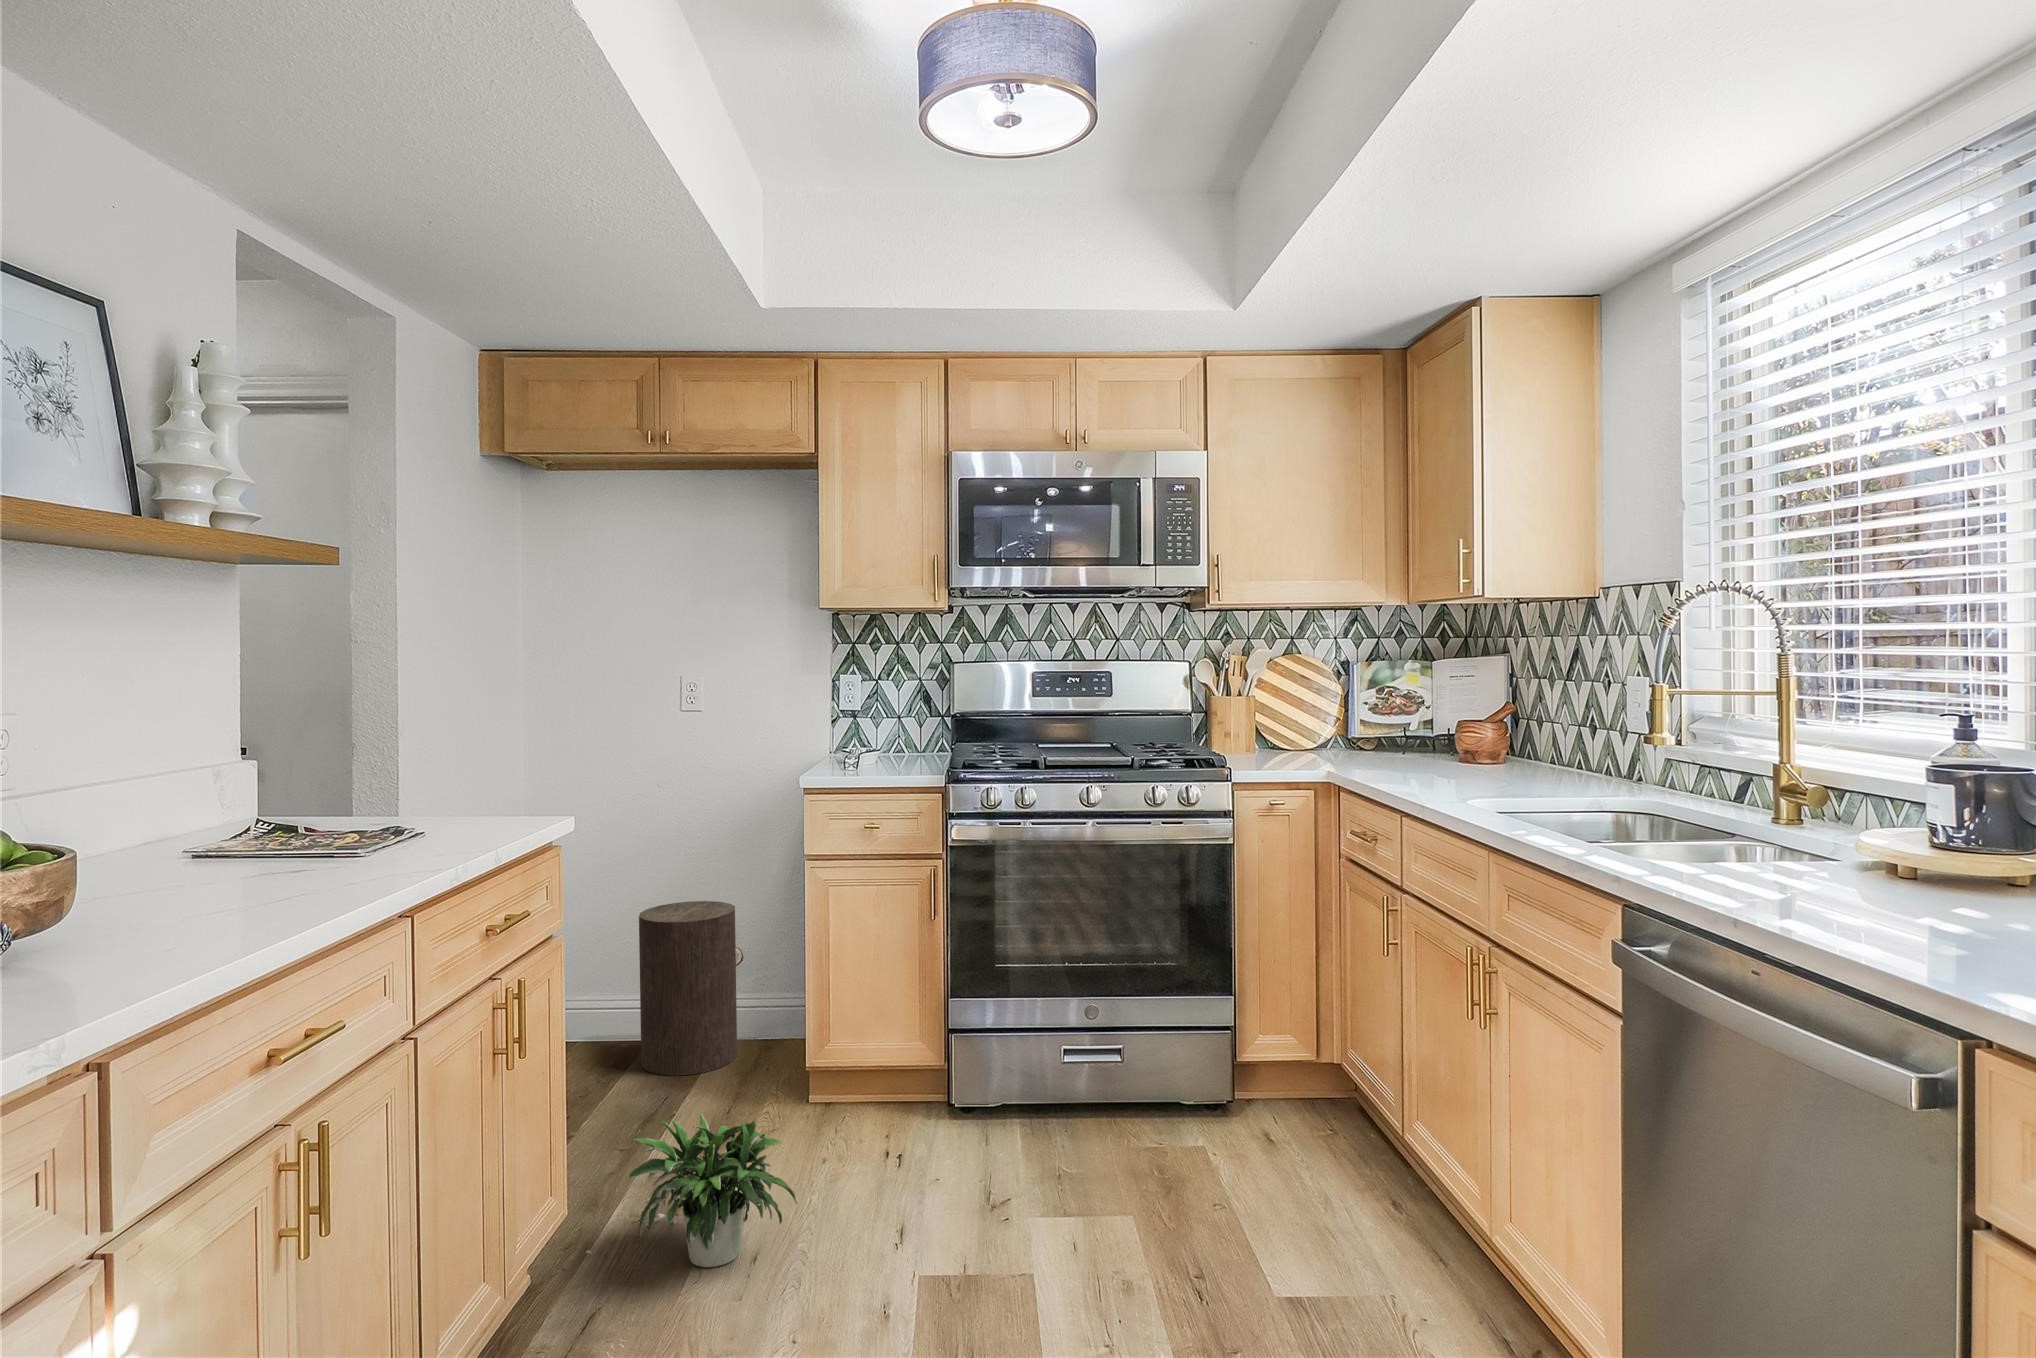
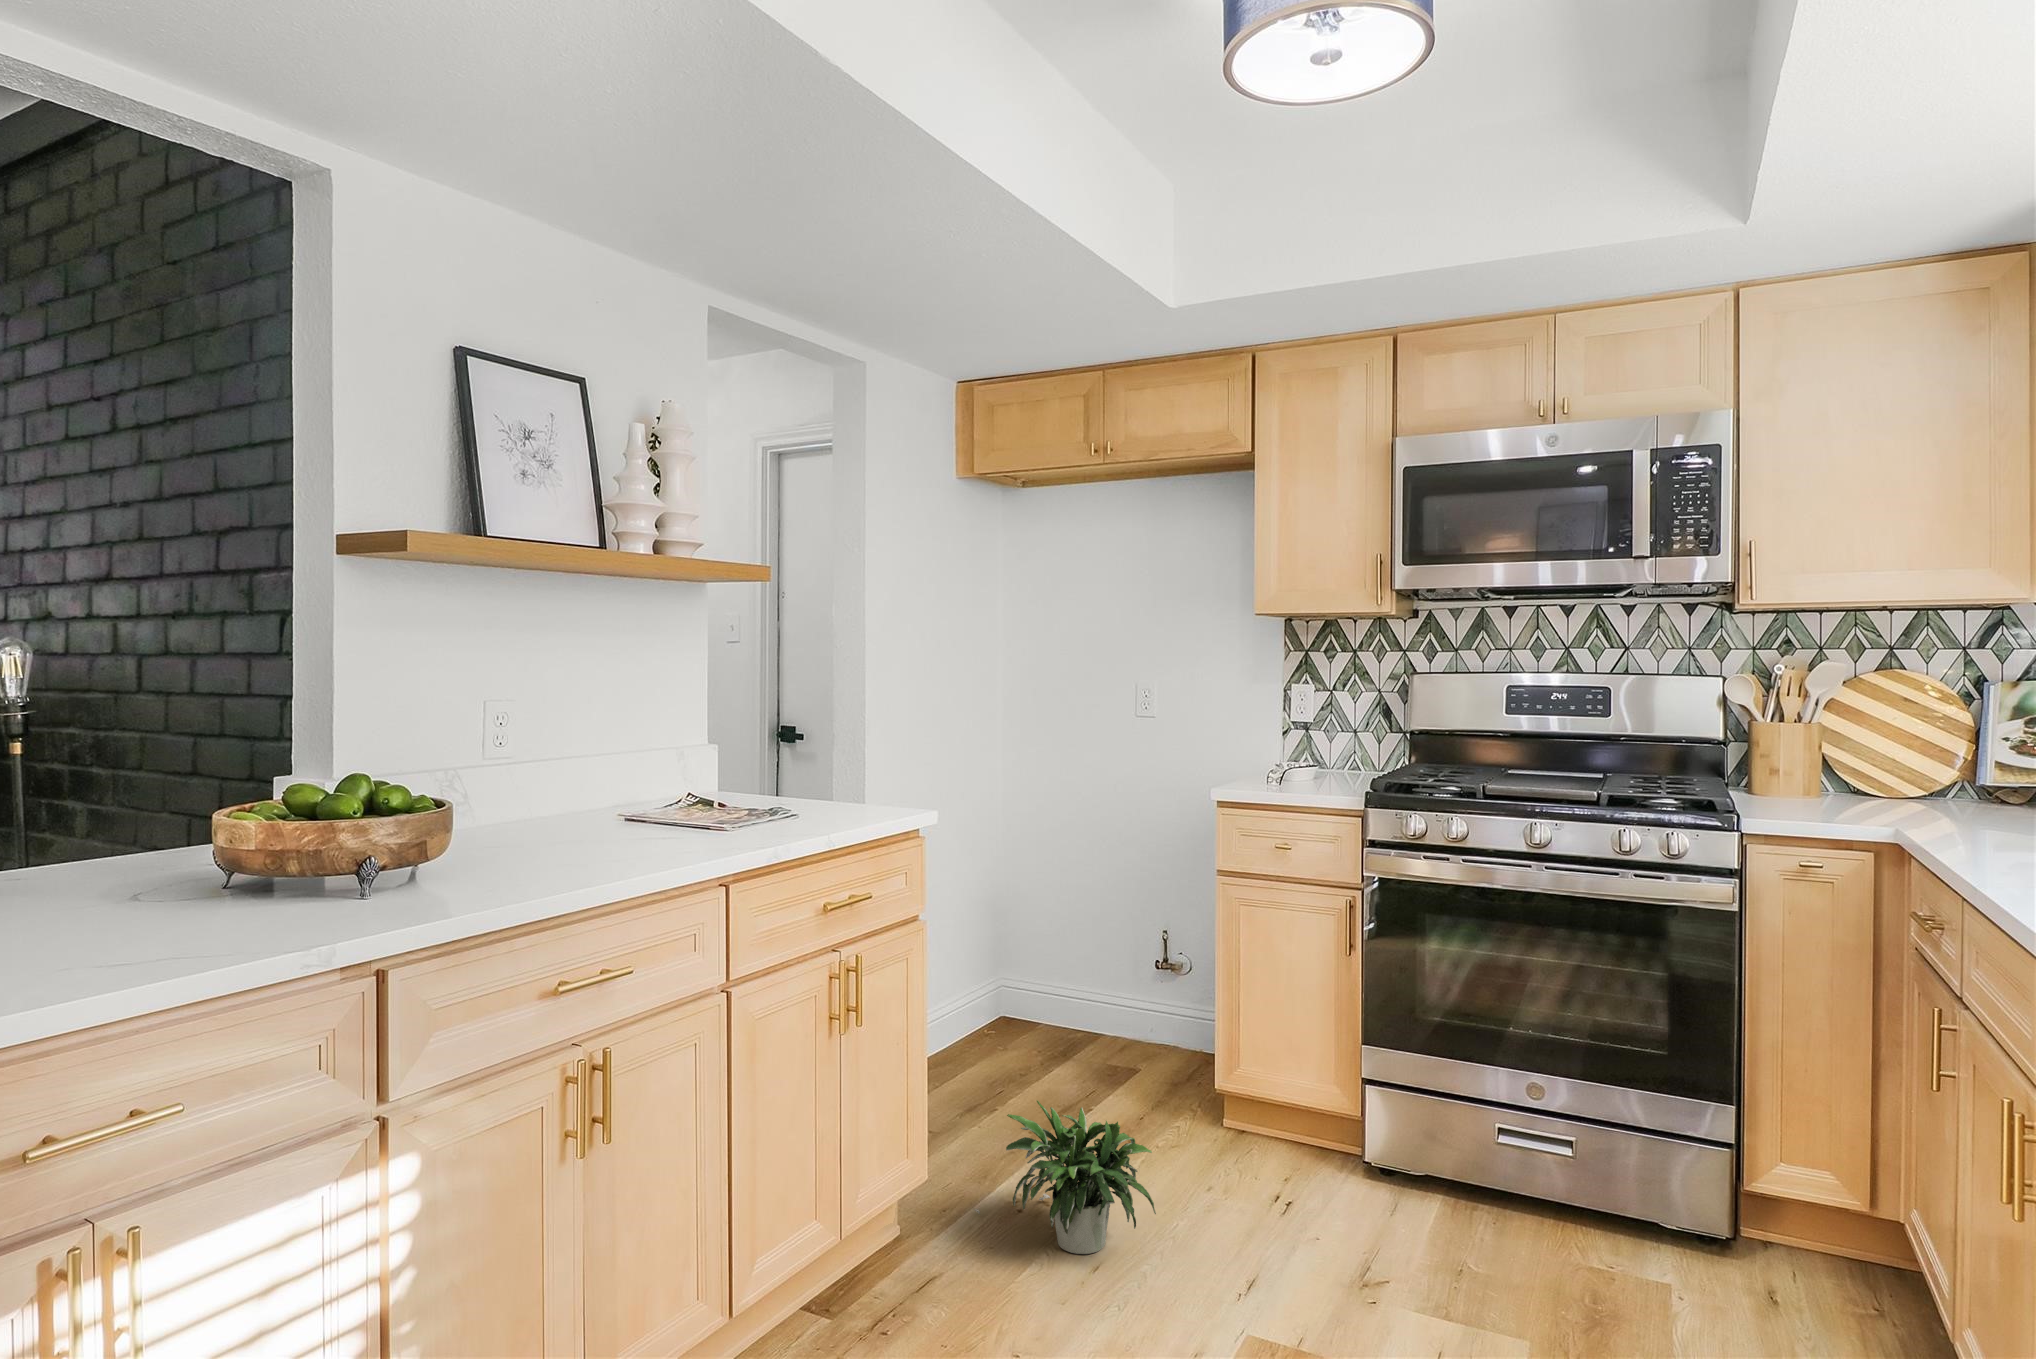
stool: present [639,901,737,1075] -> none [1083,906,1176,1077]

